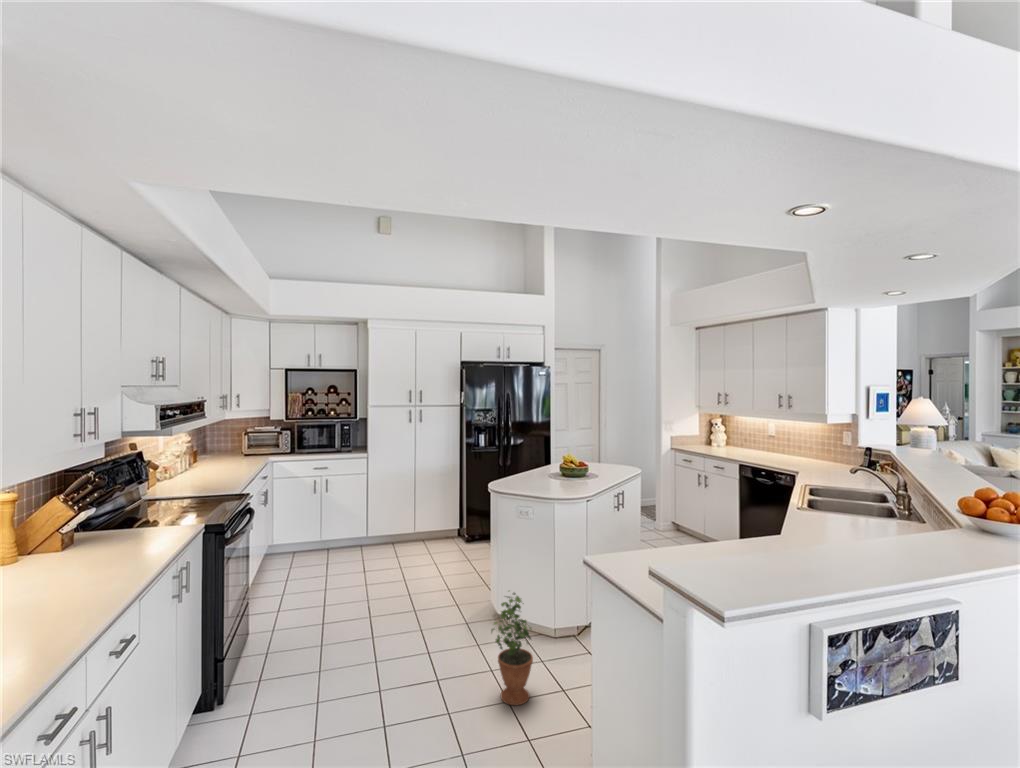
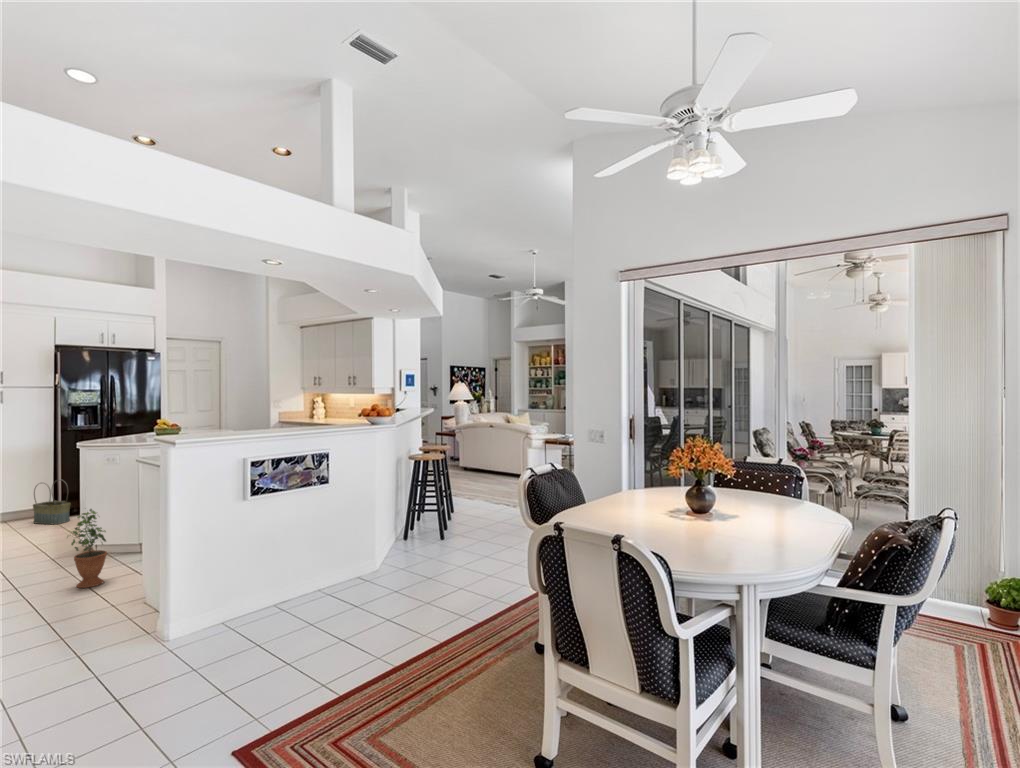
basket: none [443,503,474,552] -> present [33,480,71,524]

